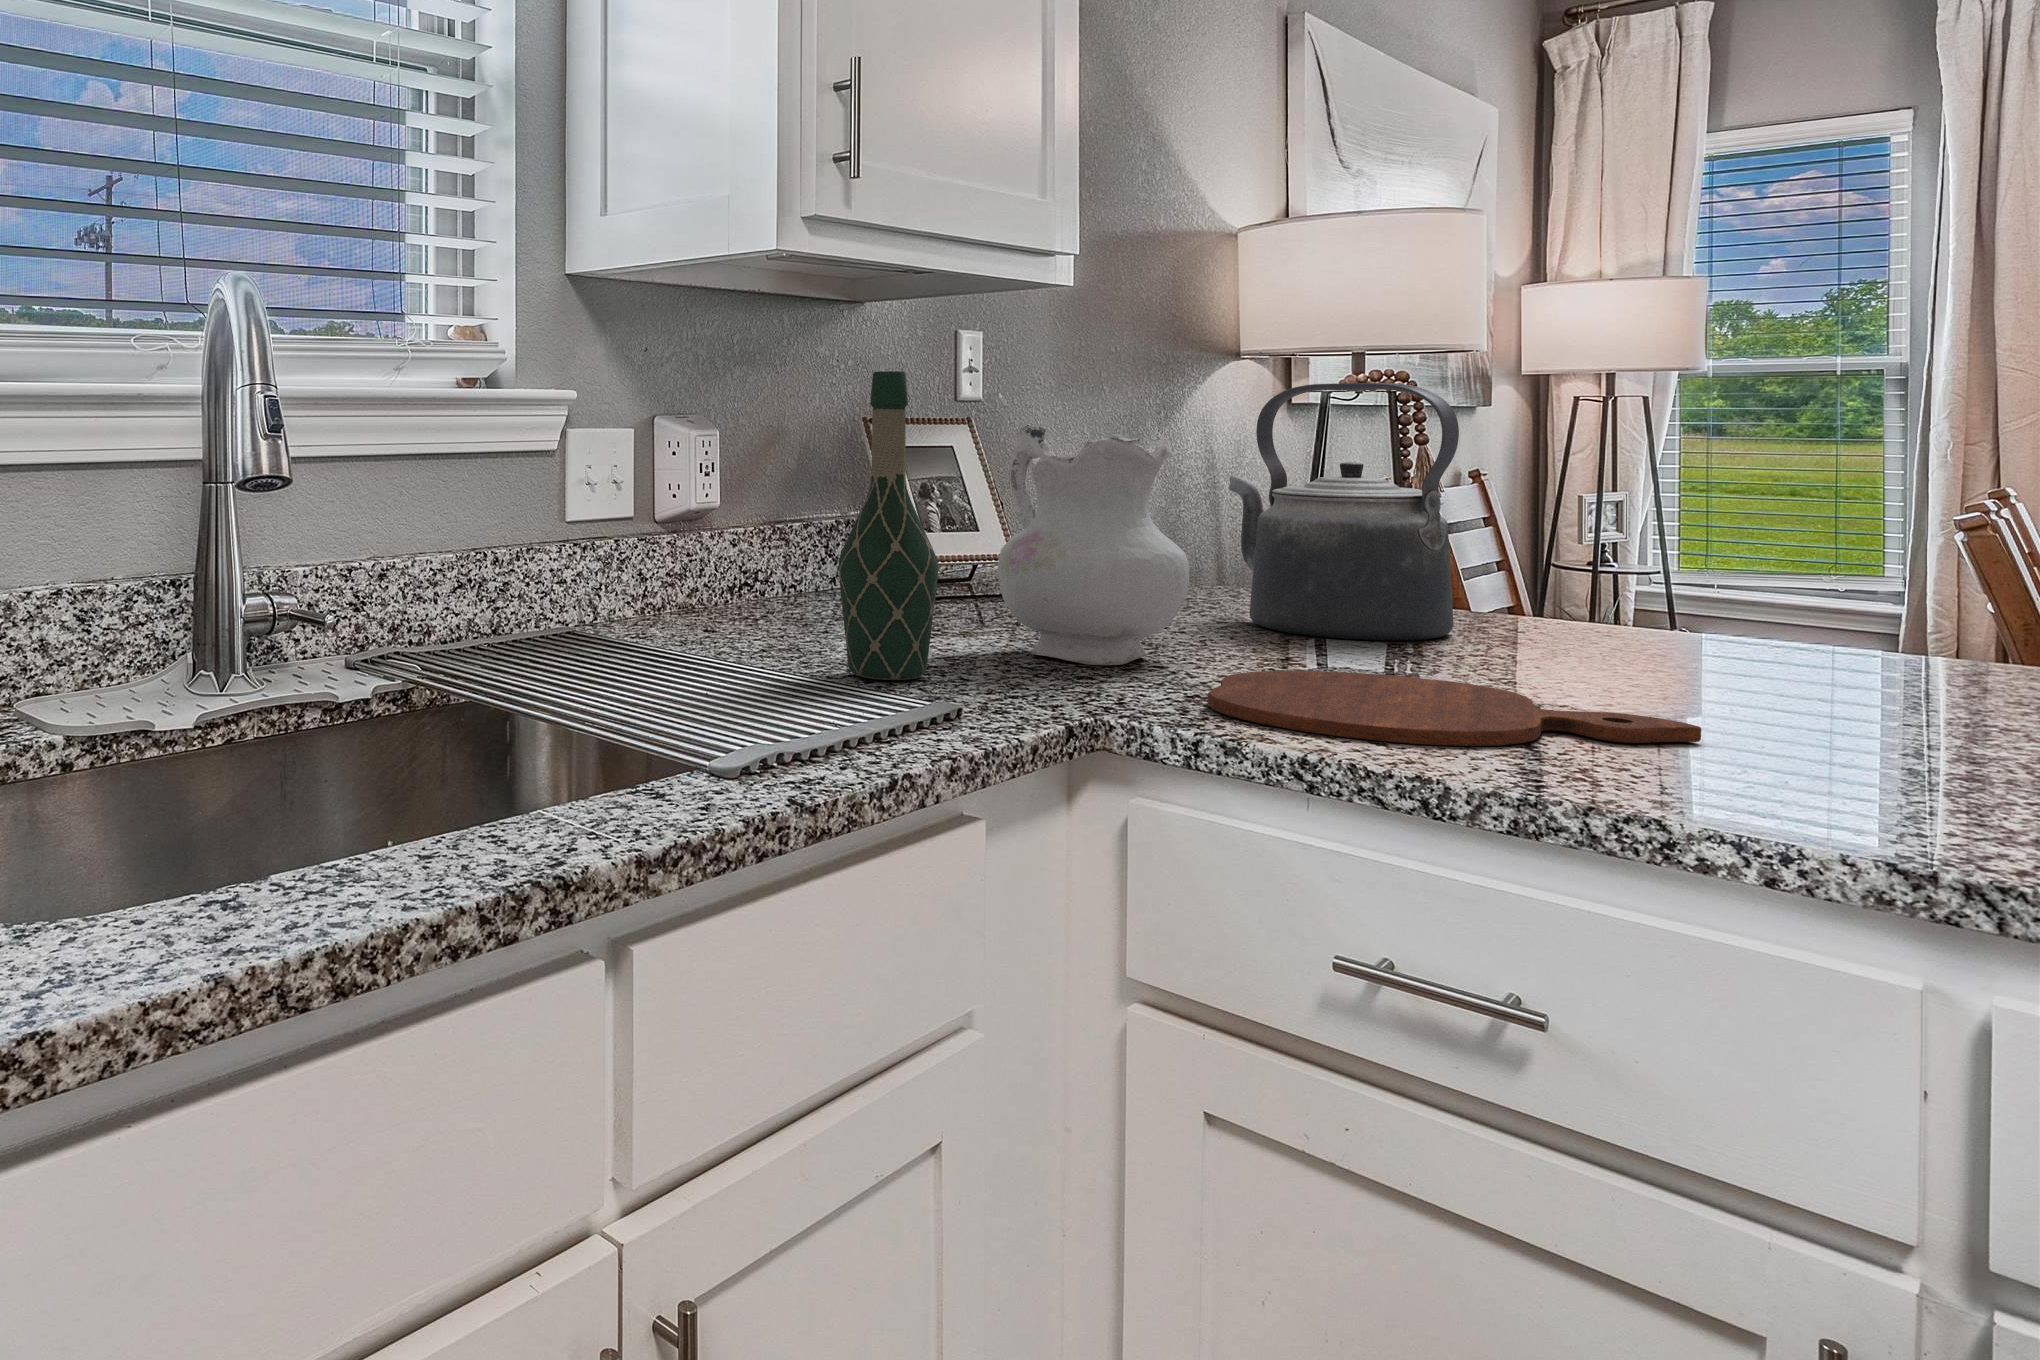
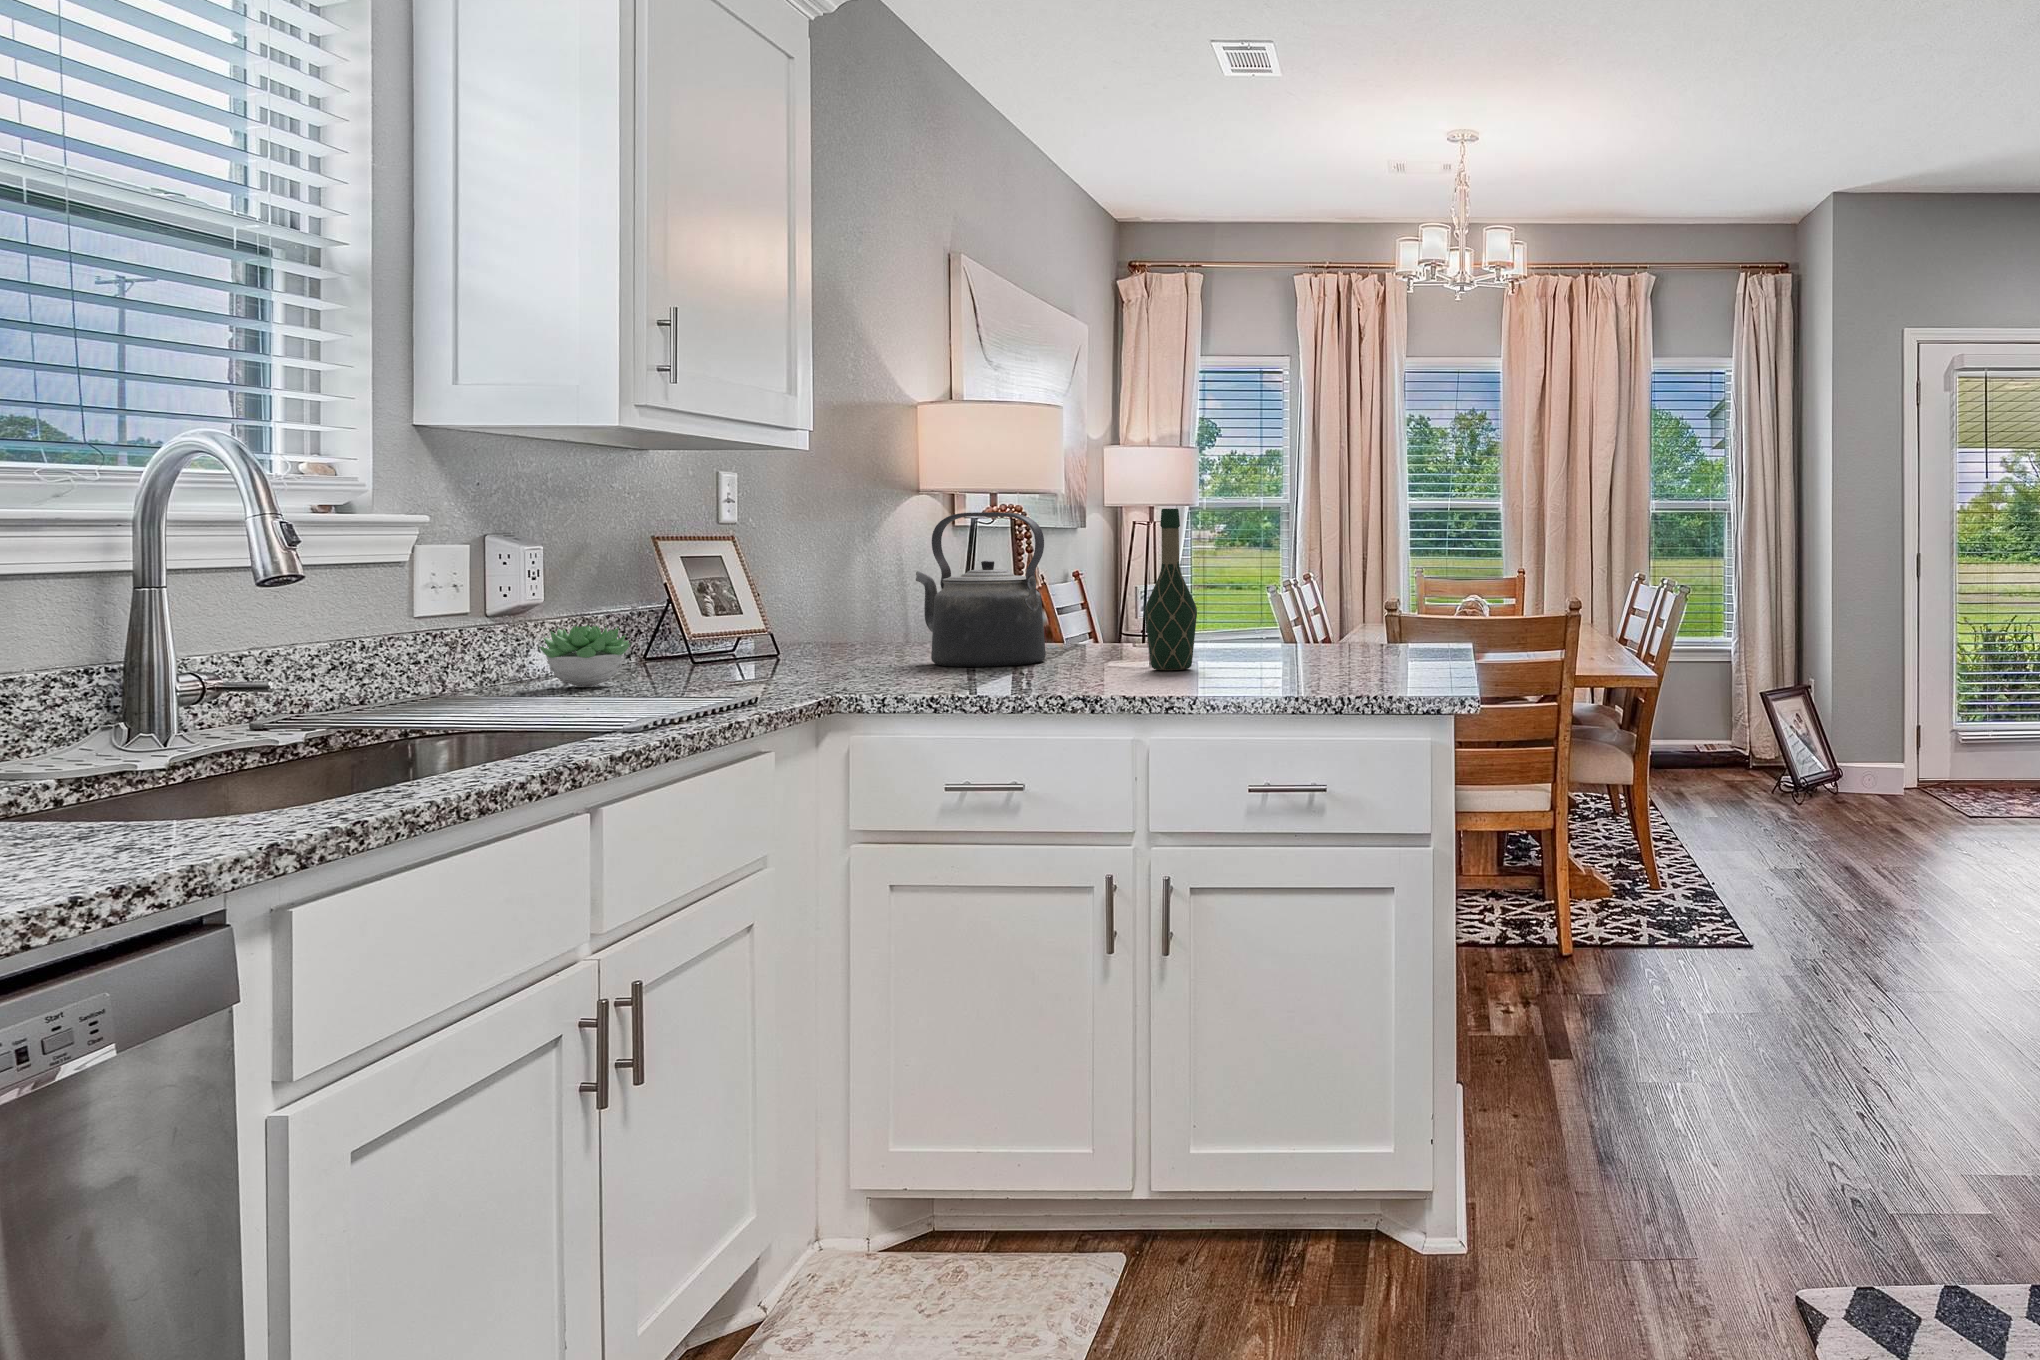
wine bottle: present [838,371,938,680] -> present [1145,509,1197,670]
ceramic pitcher: present [998,425,1189,665] -> none [773,538,896,688]
succulent plant: none [714,539,823,619] -> present [540,625,631,686]
cutting board: present [1208,671,1701,746] -> none [912,675,1141,700]

